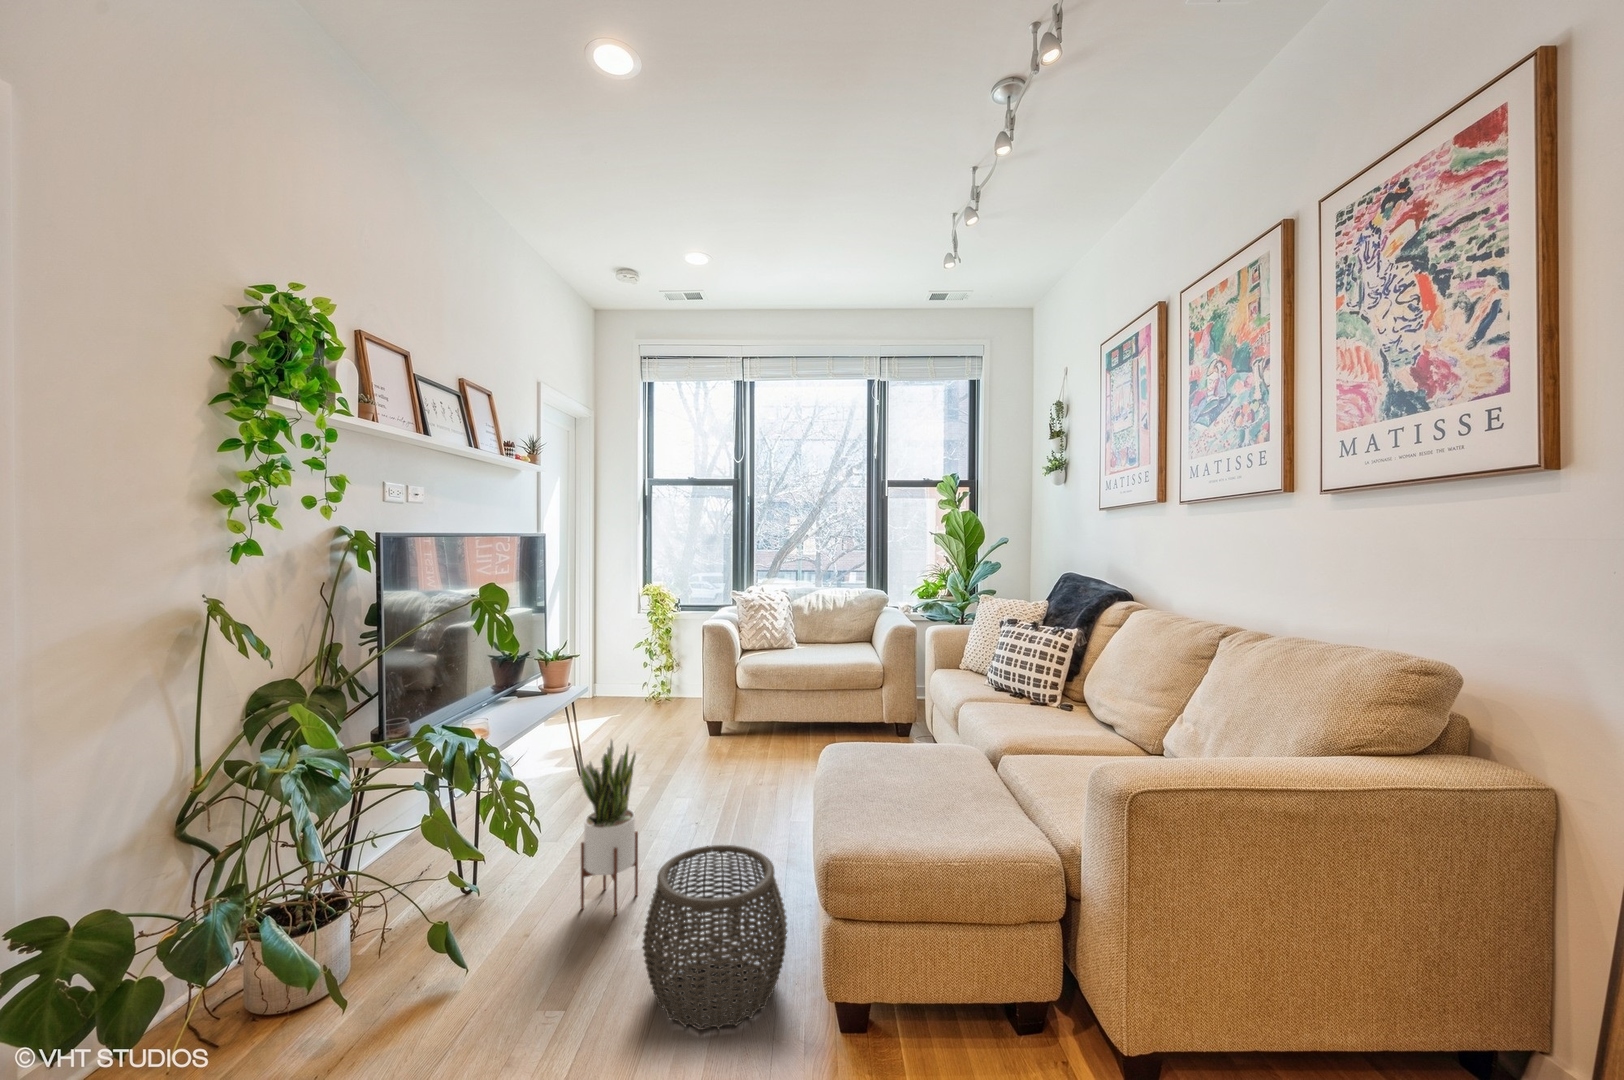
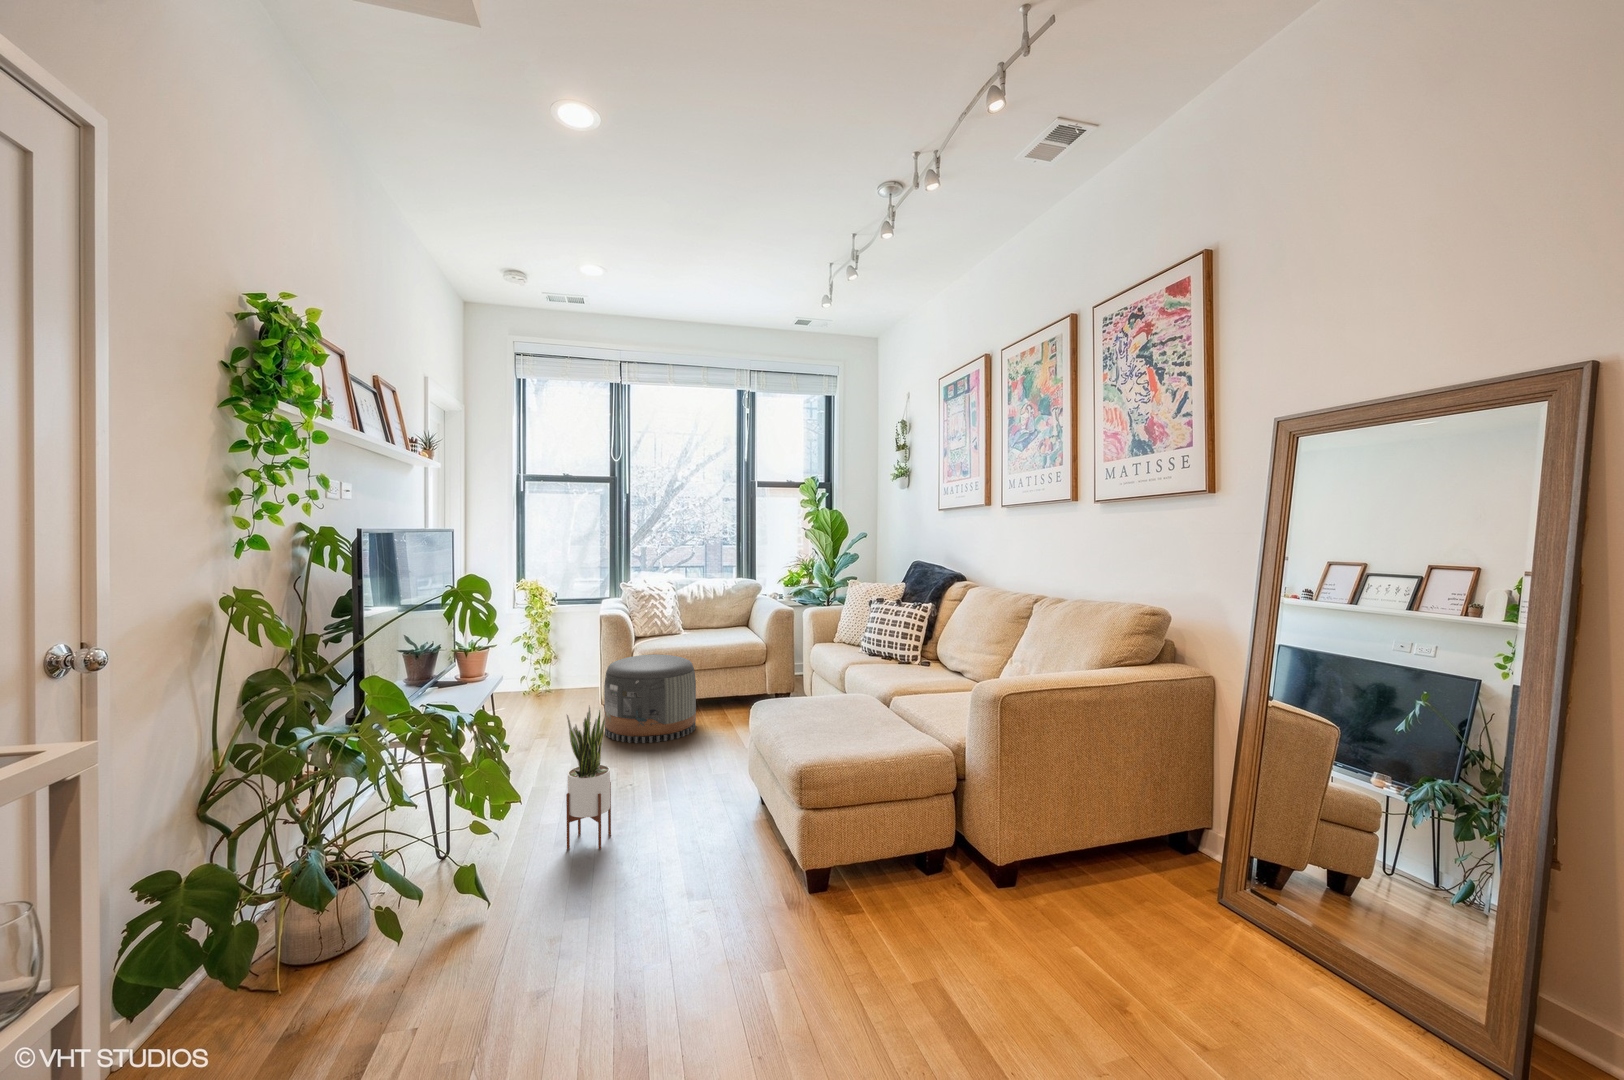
pouf: none [698,670,797,771] -> present [604,654,696,743]
woven basket: present [643,845,787,1030] -> none [653,774,762,901]

